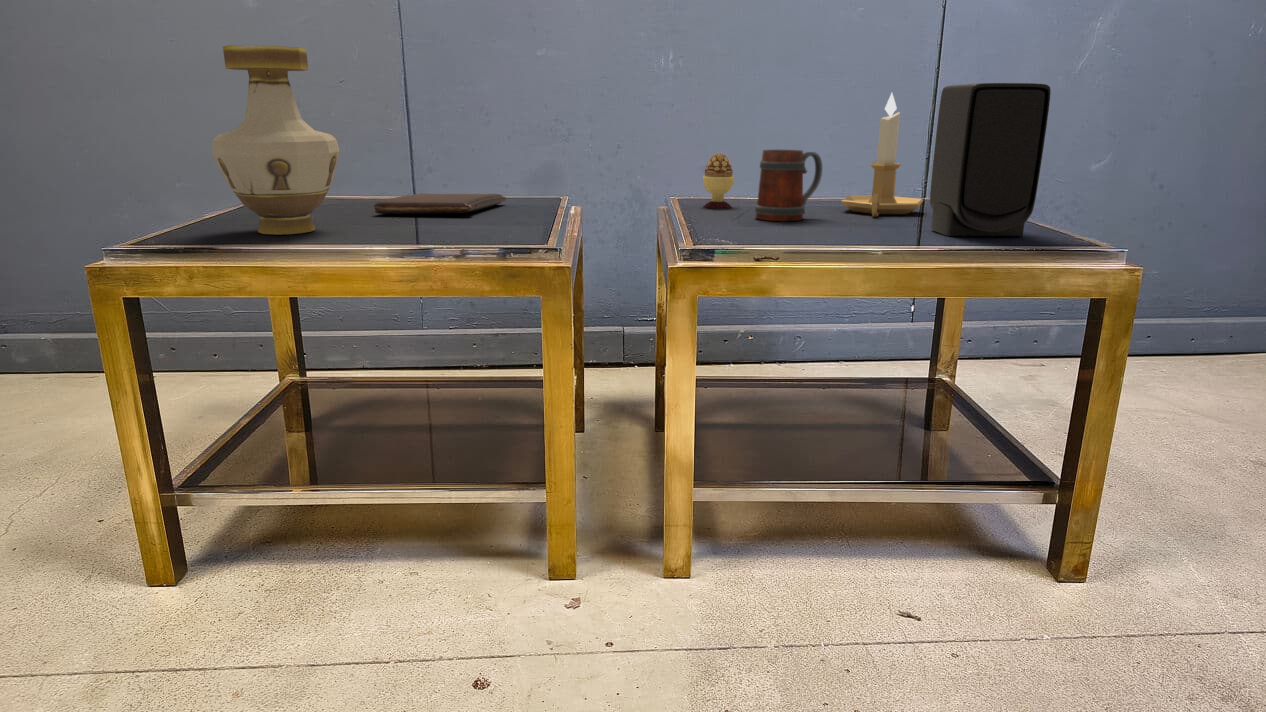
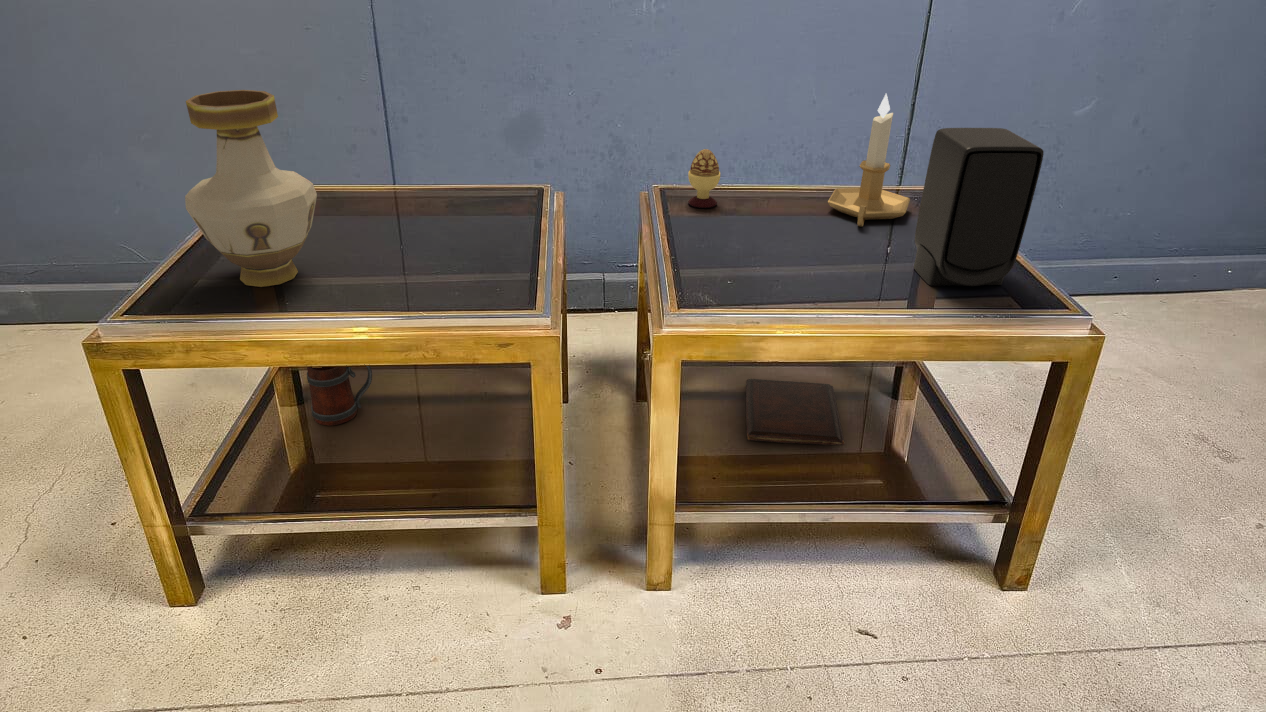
mug: present [755,150,822,221] -> present [307,364,372,425]
book: present [374,194,506,214] -> present [746,379,844,445]

